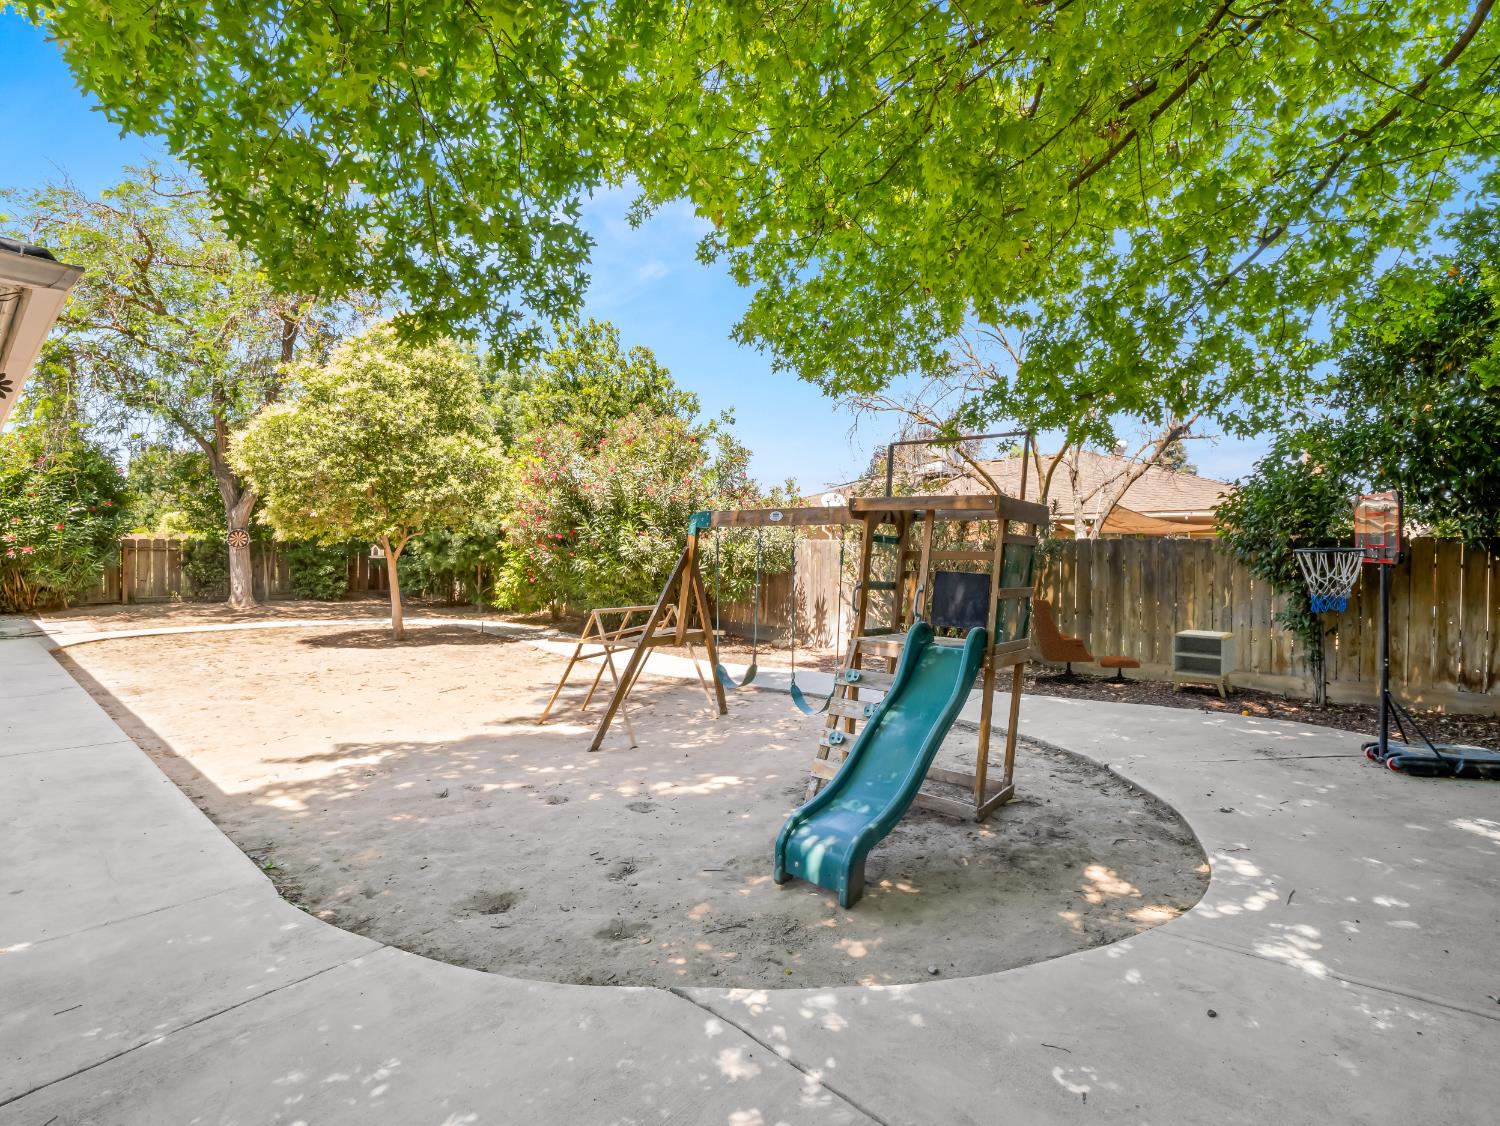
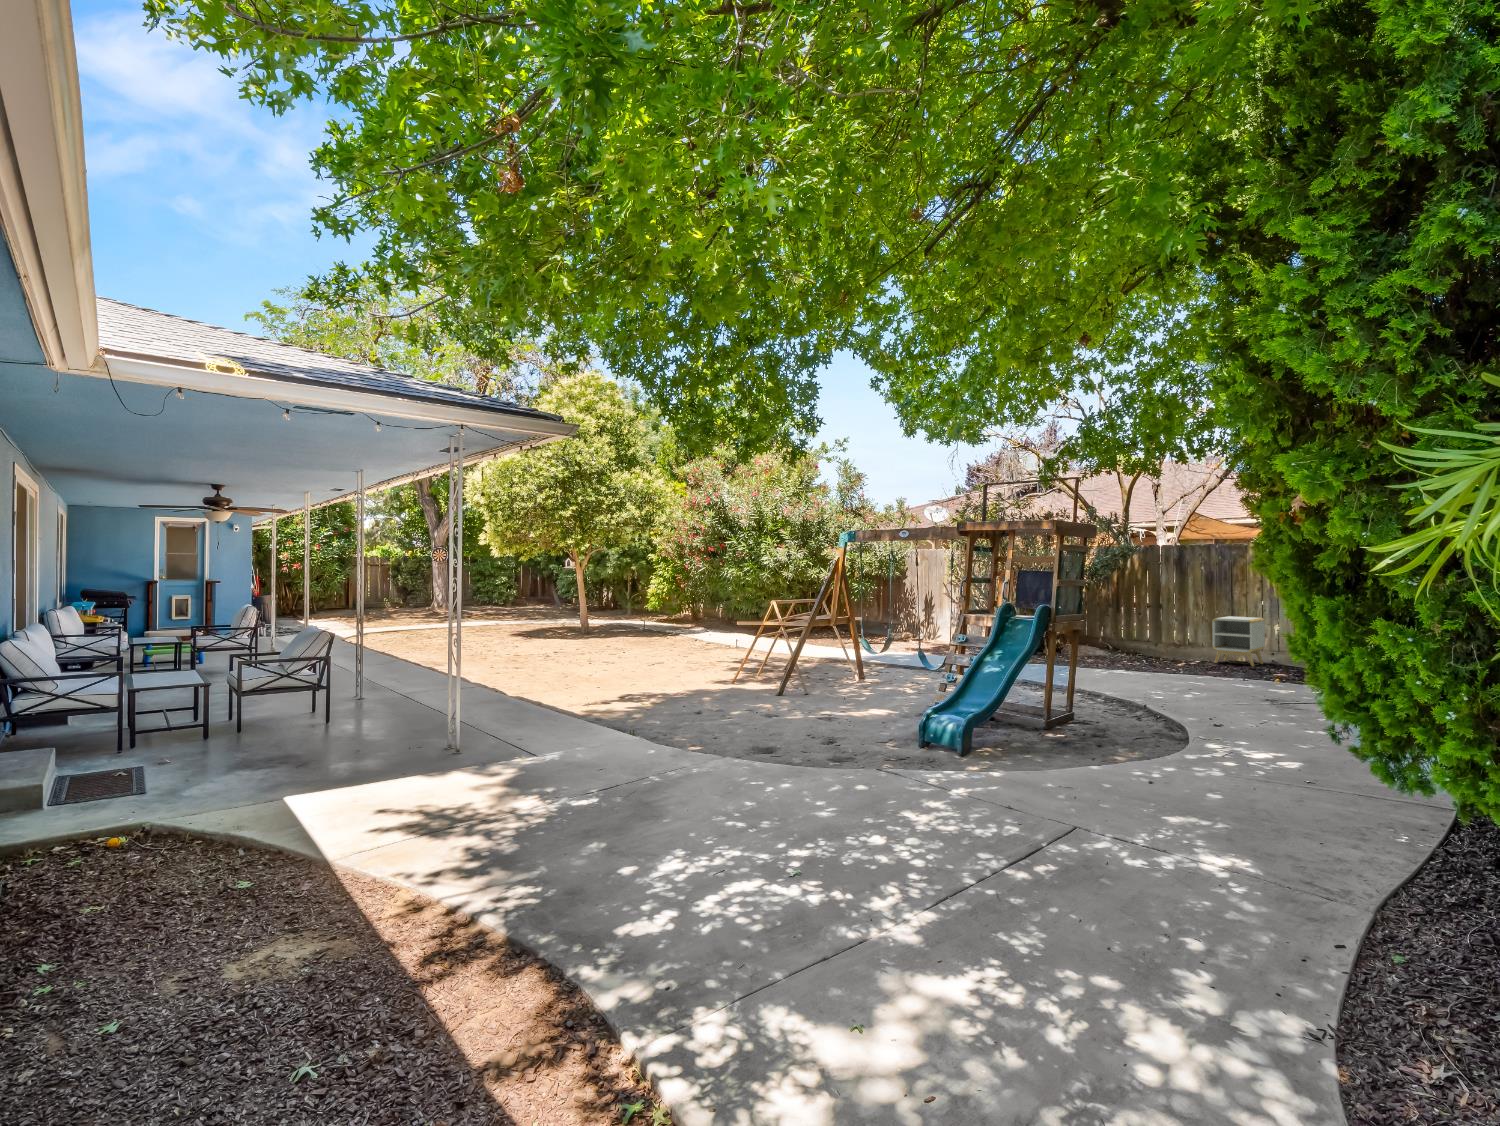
lounge chair: present [1034,598,1140,685] -> none [1102,593,1191,660]

